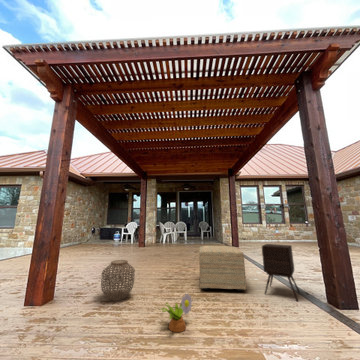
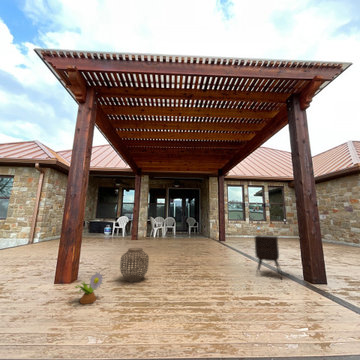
ottoman: present [199,246,246,291] -> none [199,237,241,274]
decorative plant: present [161,294,192,332] -> present [75,272,103,304]

